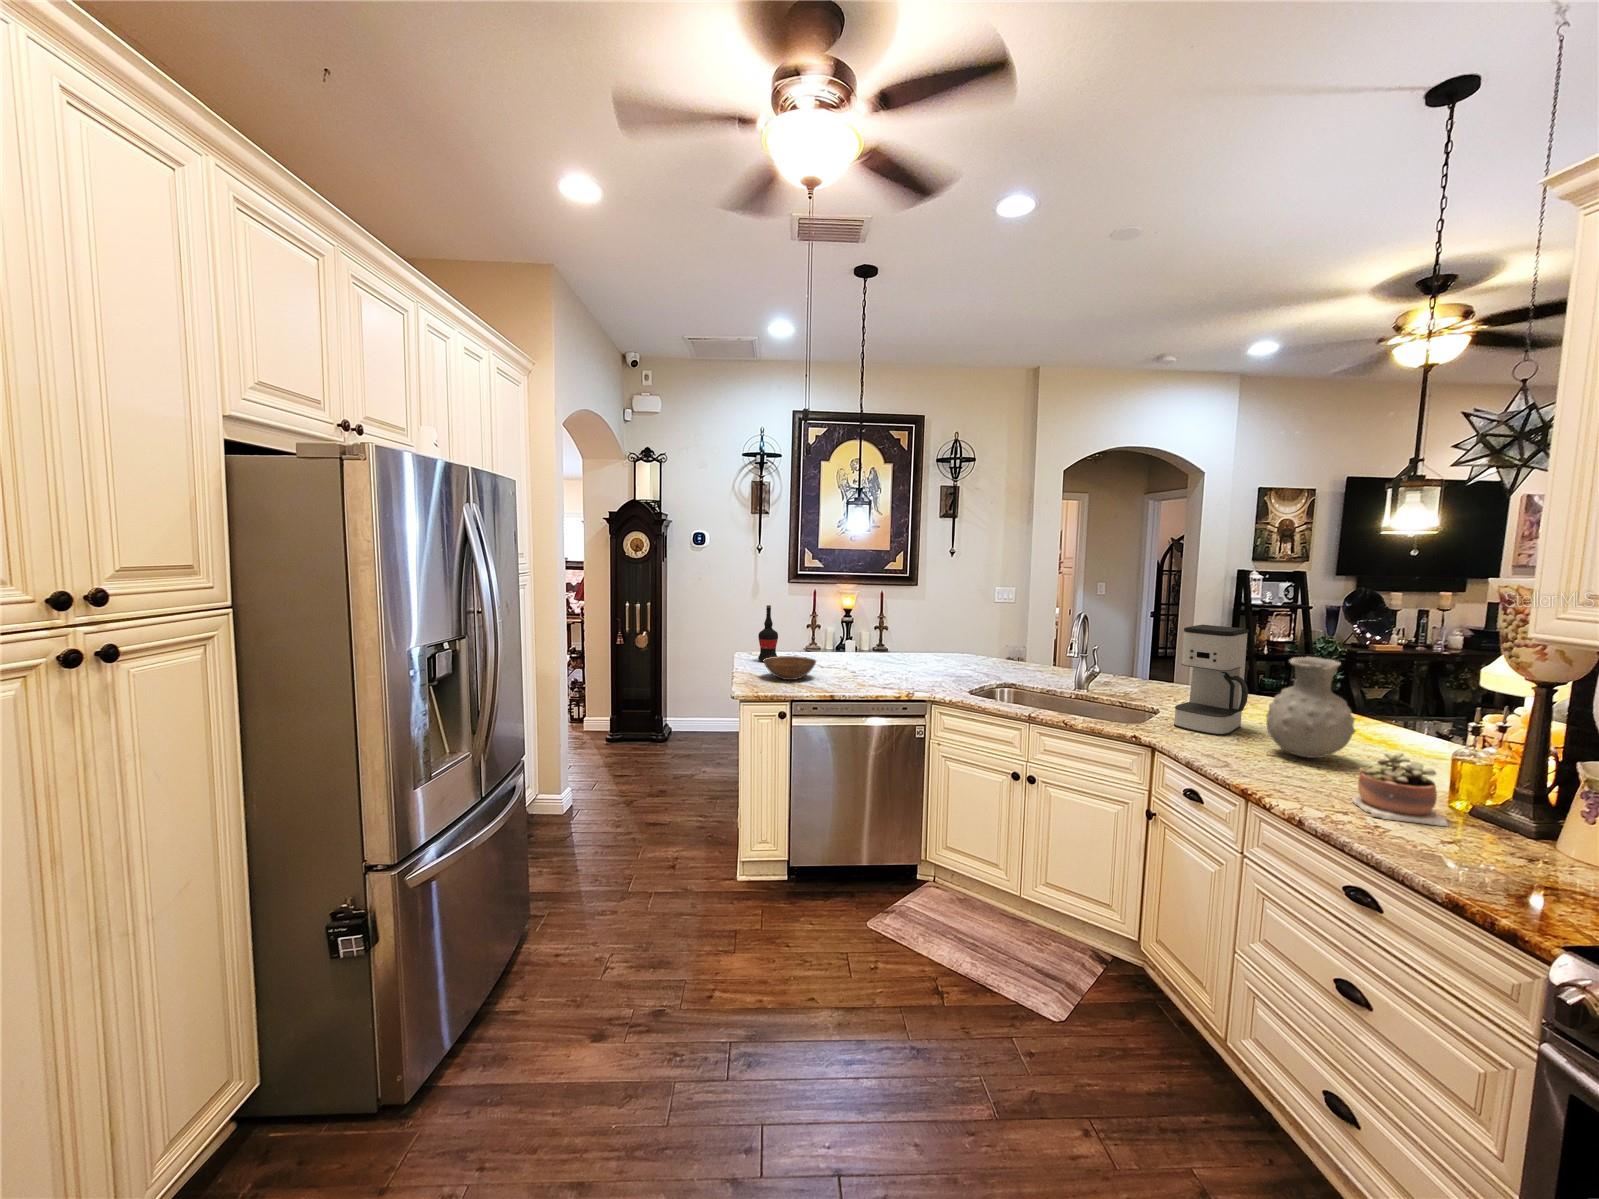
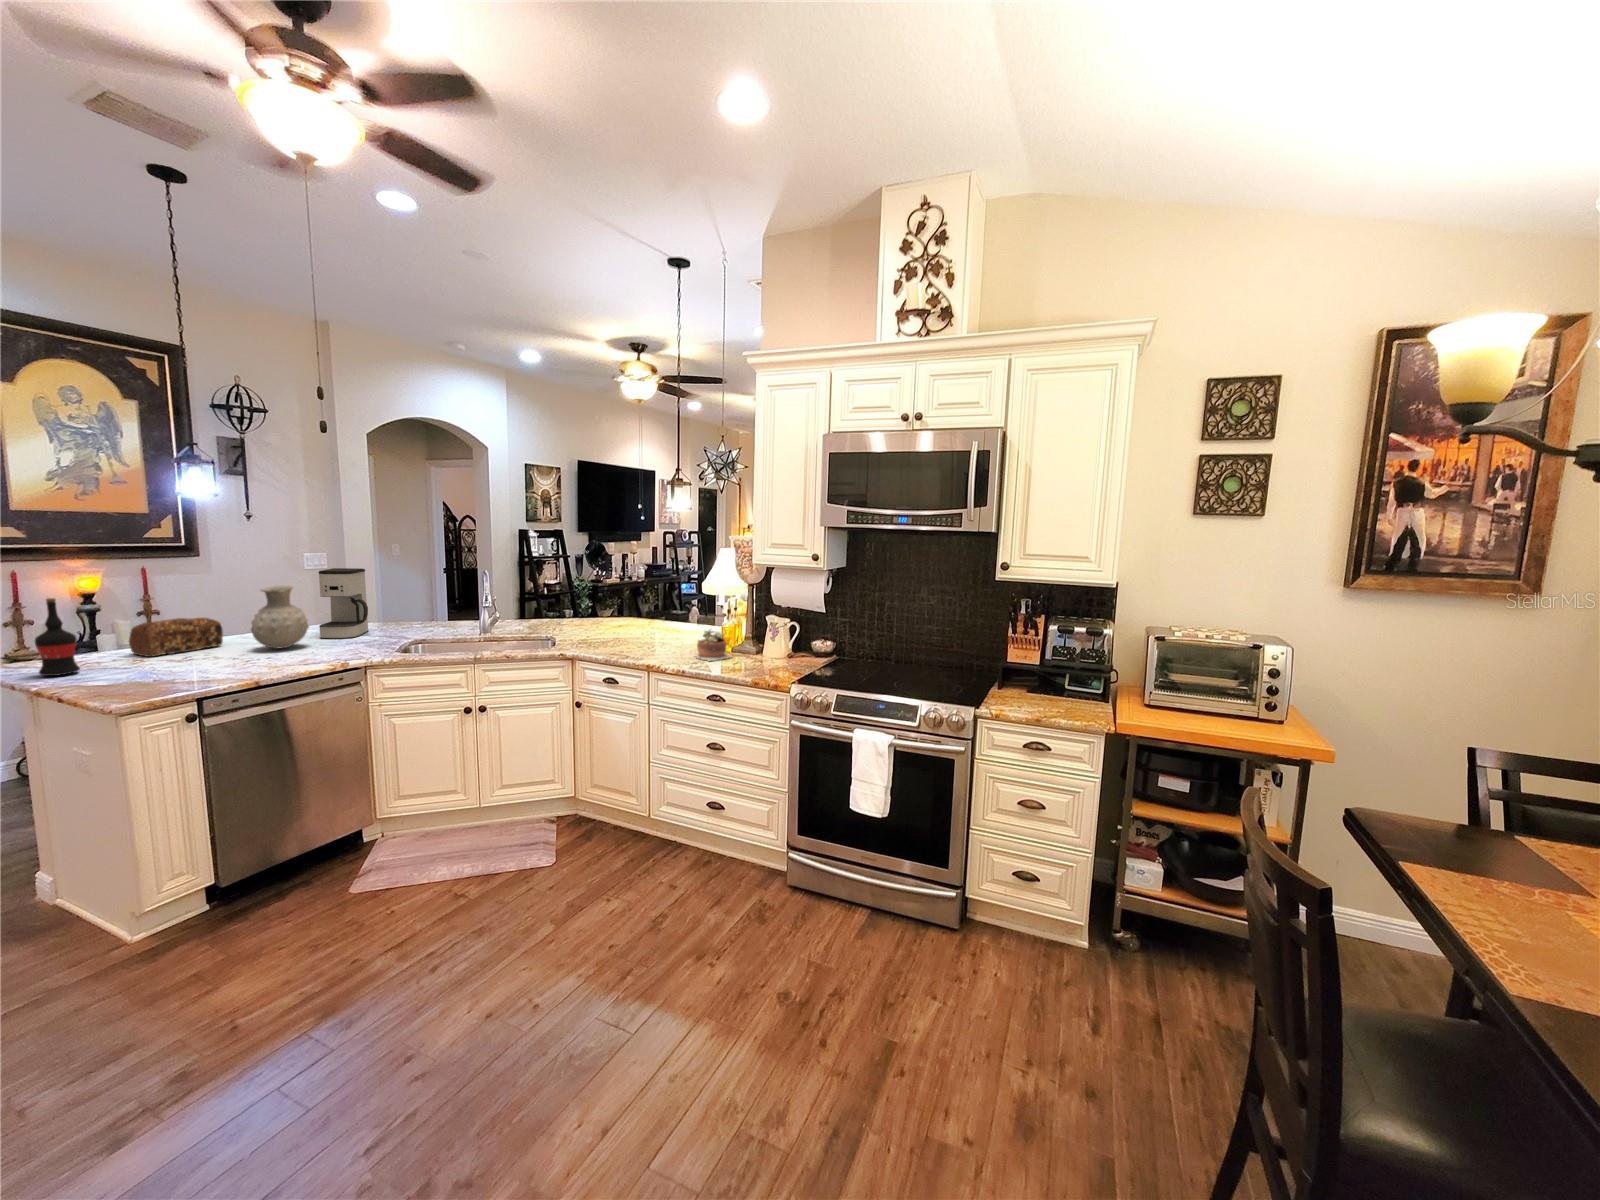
coffee maker: present [1174,625,1249,735] -> present [319,568,368,639]
bread loaf: none [817,631,870,659] -> present [129,618,223,657]
bowl: present [763,656,816,680] -> none [103,655,200,687]
vase: present [1266,657,1355,758] -> present [251,585,309,648]

